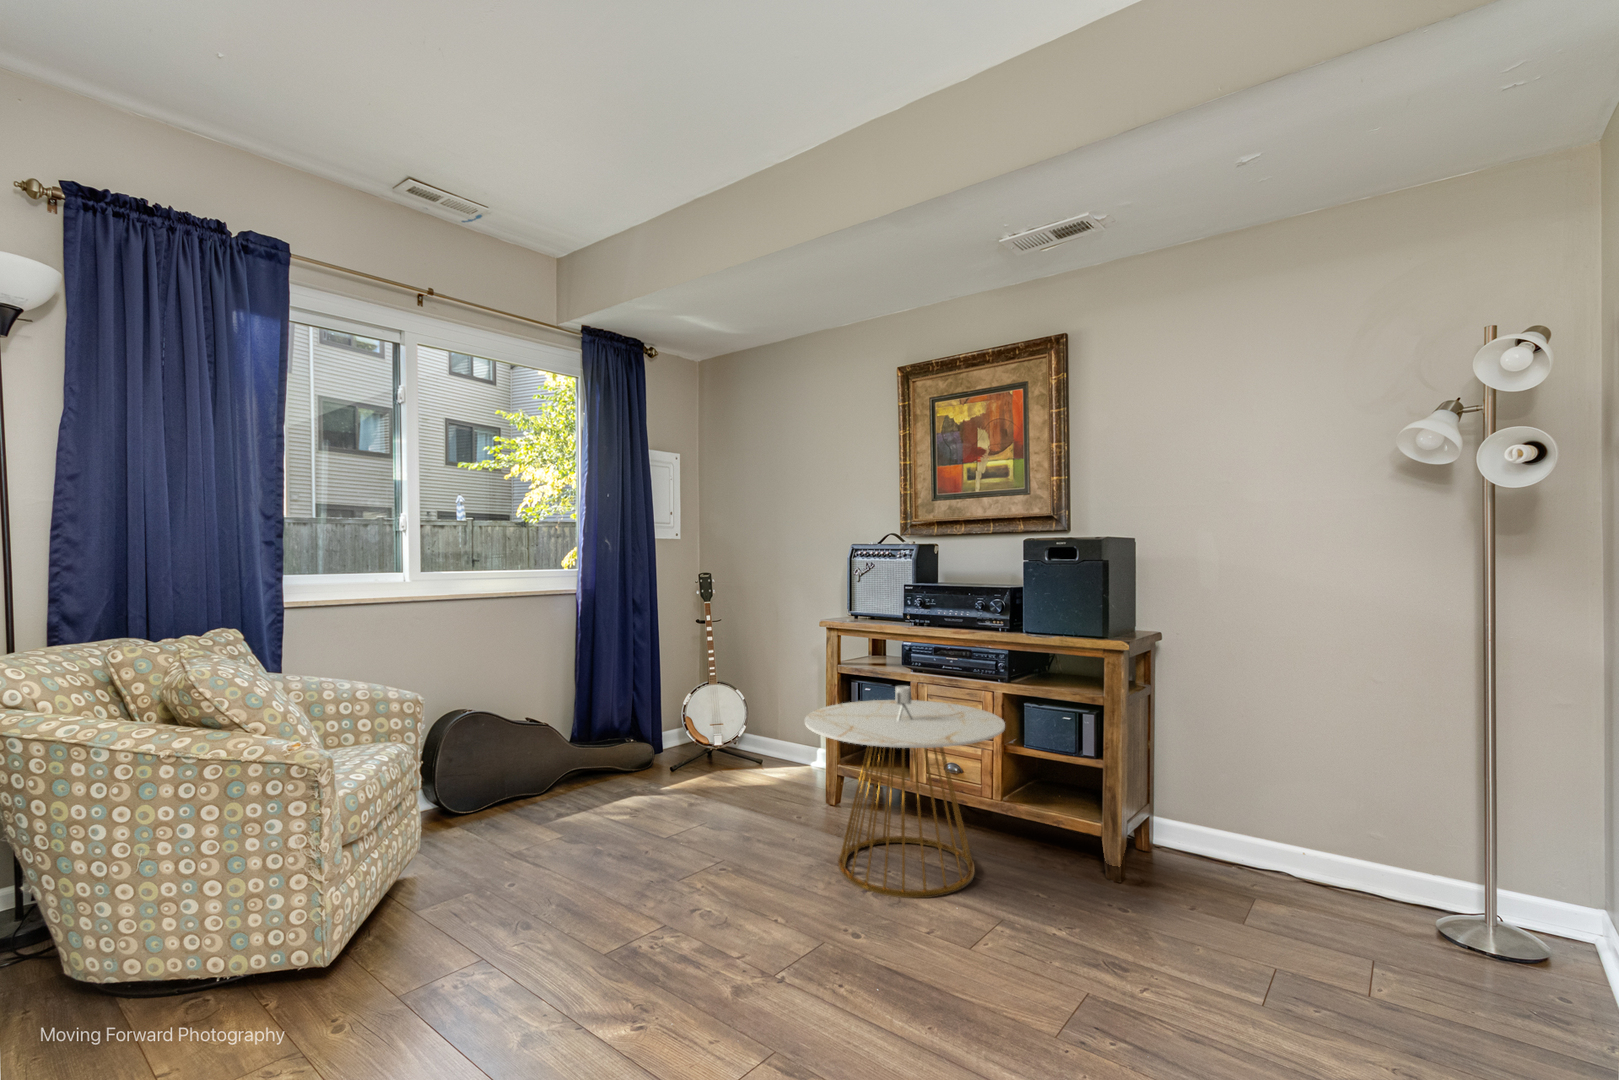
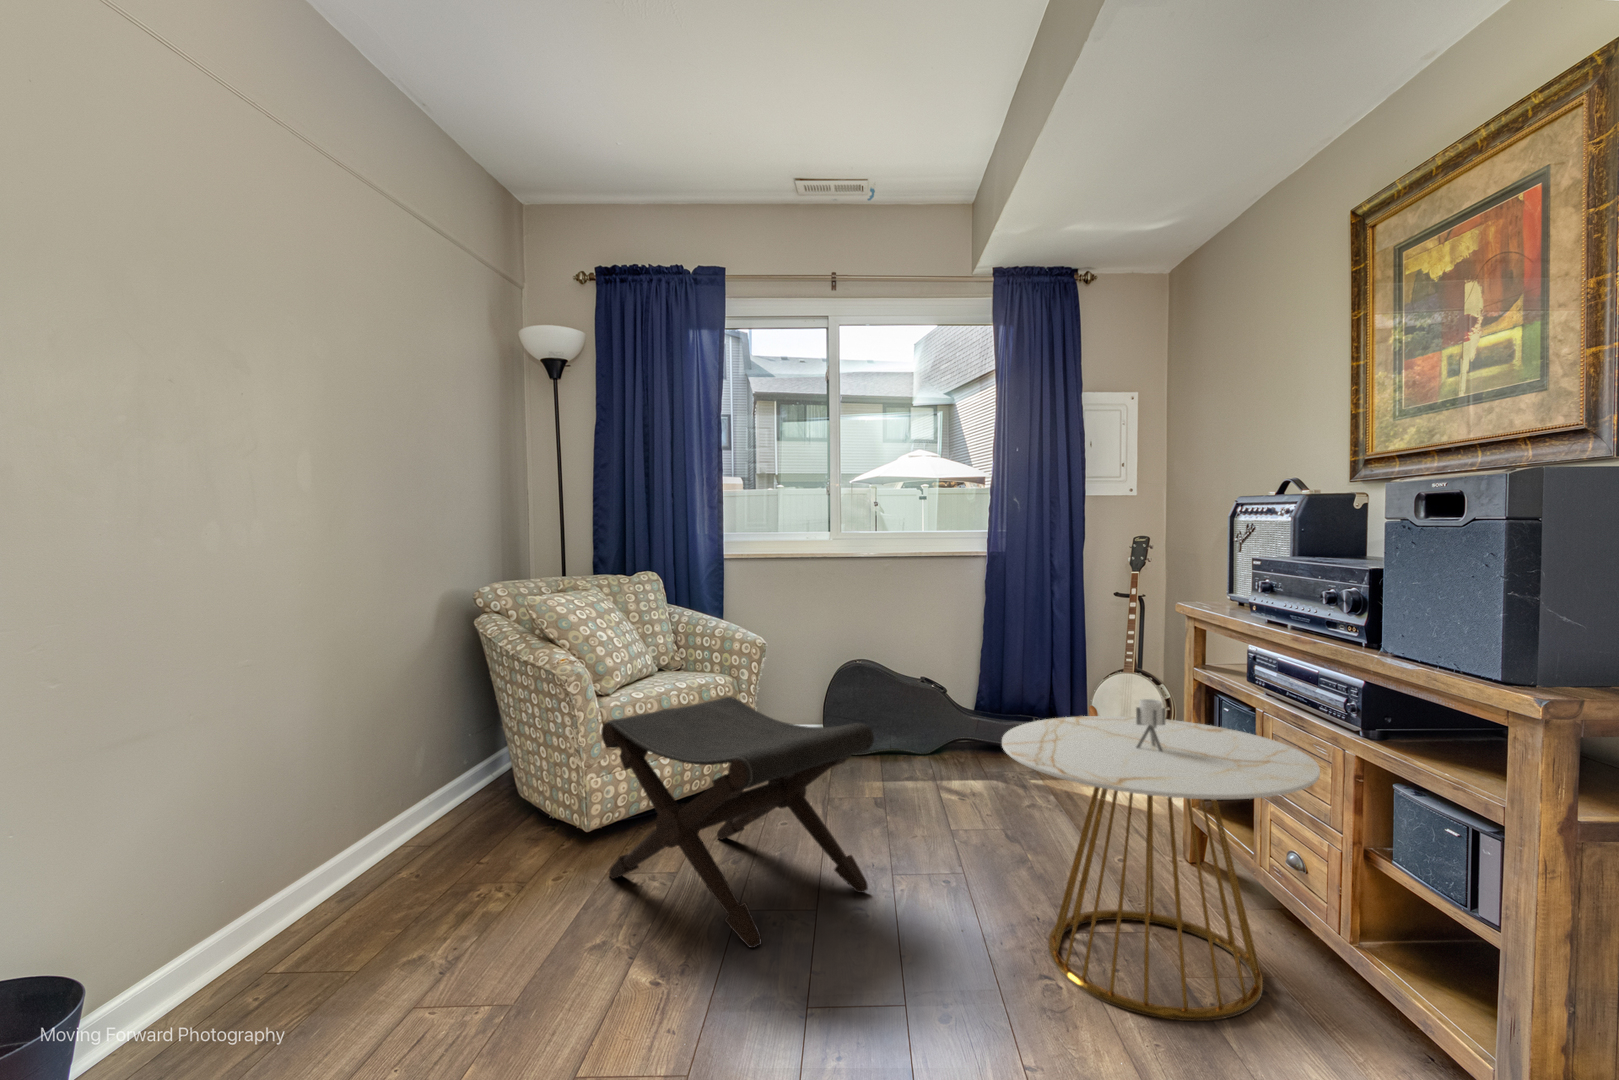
footstool: none [431,751,706,1015] -> present [601,697,874,948]

